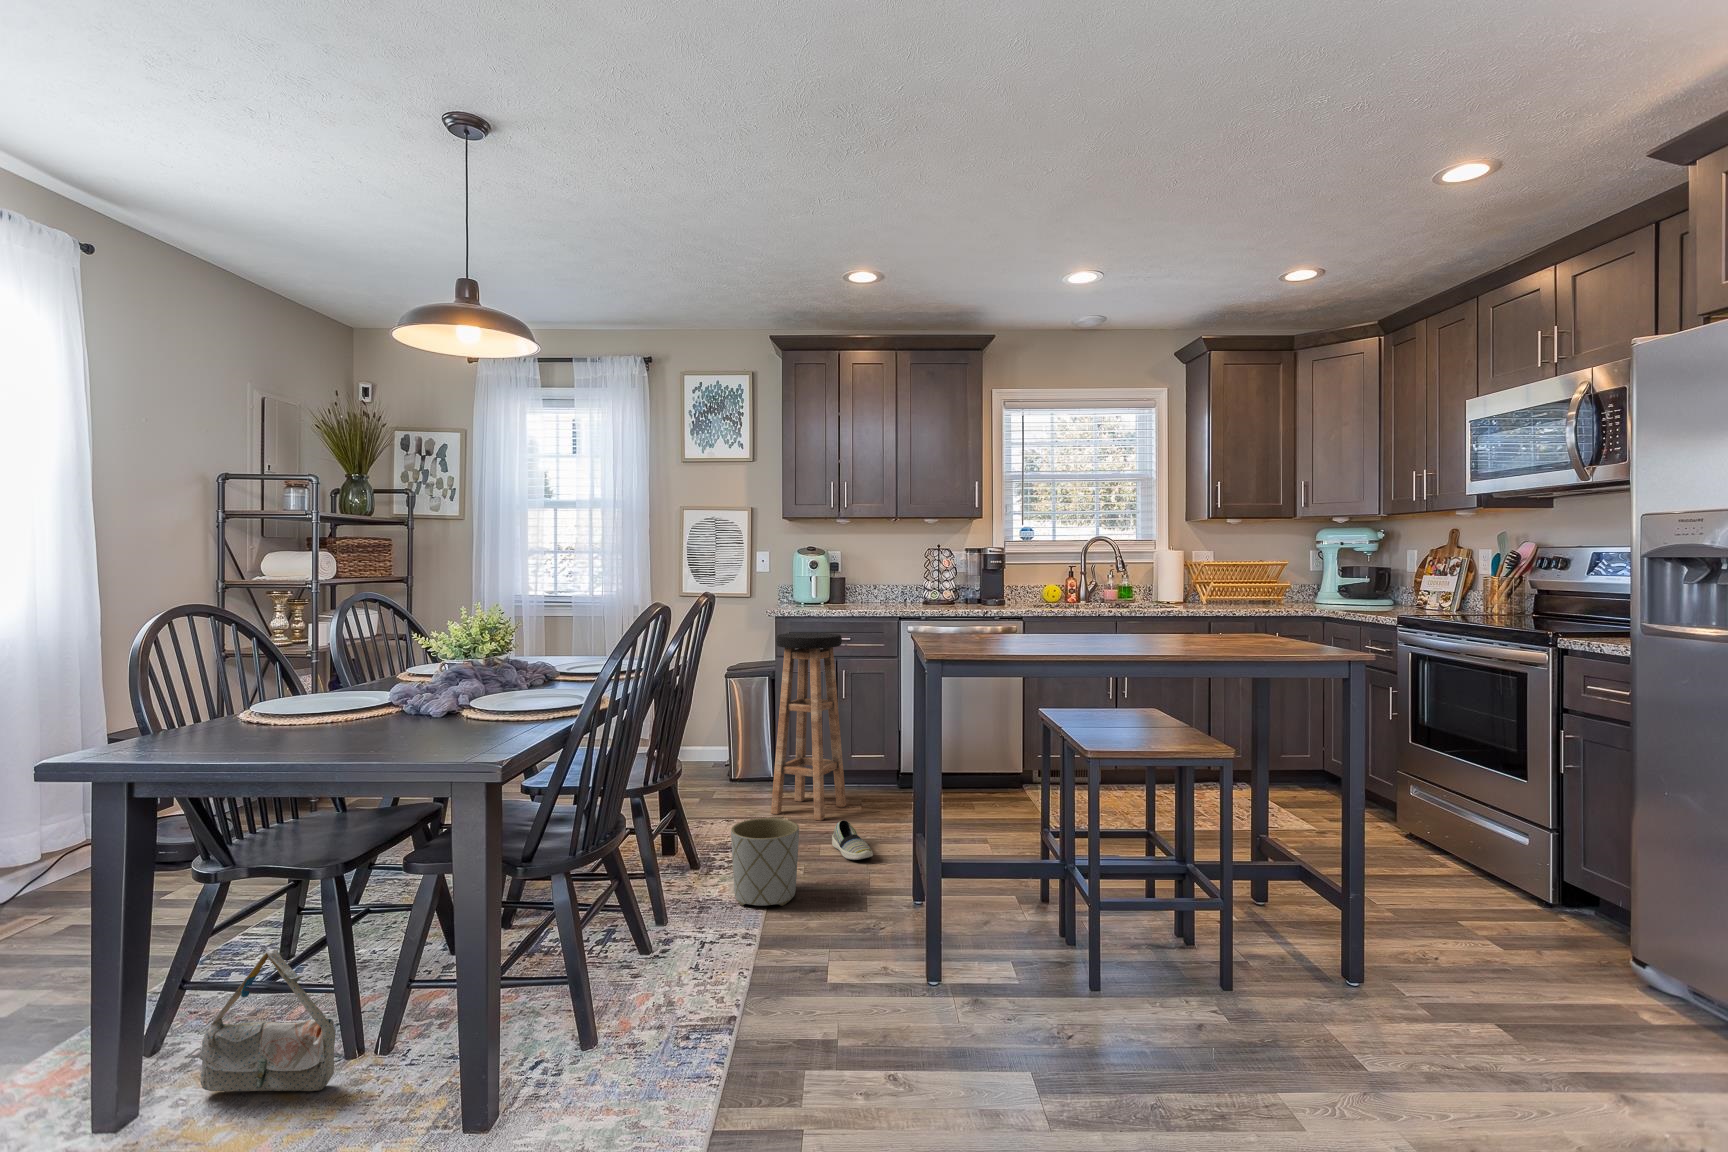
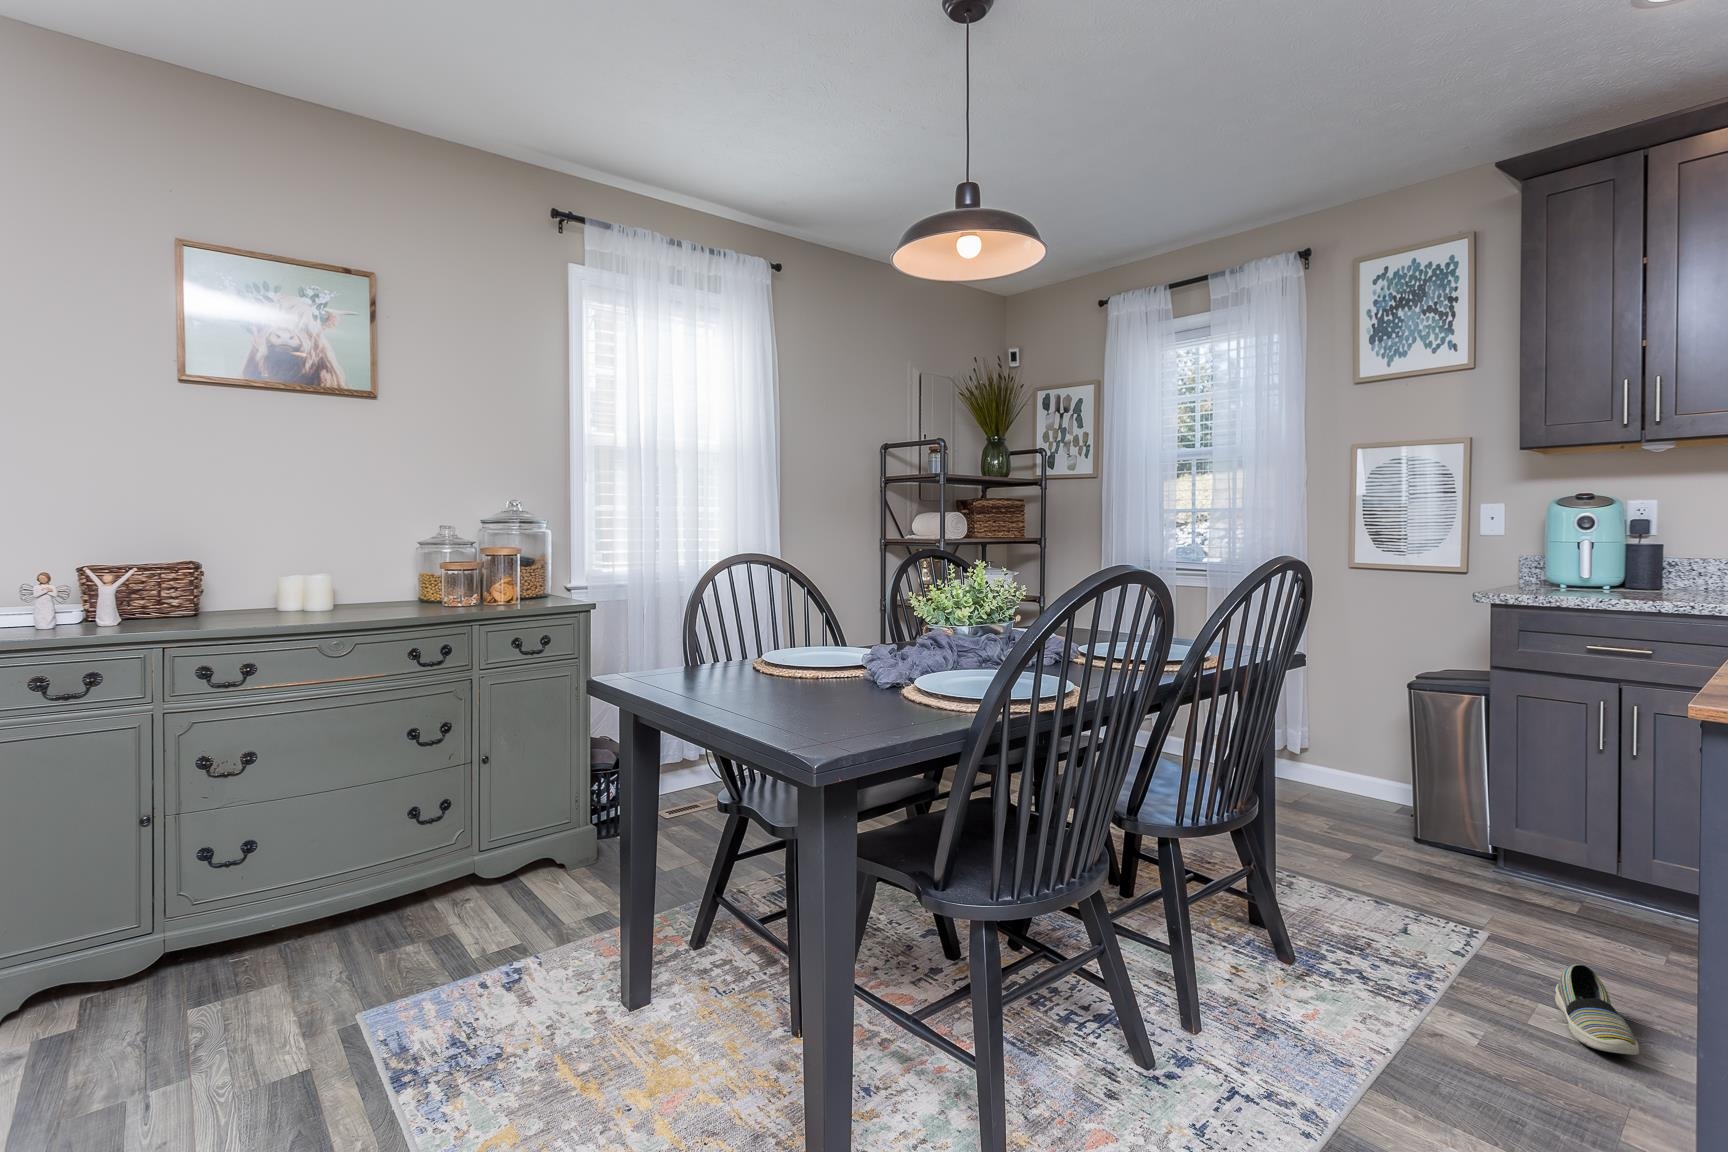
bar stool: present [771,633,846,821] -> none [1457,629,1618,947]
planter: present [731,818,799,906] -> none [1318,920,1447,1084]
bag: present [199,949,336,1092] -> none [659,919,749,1088]

